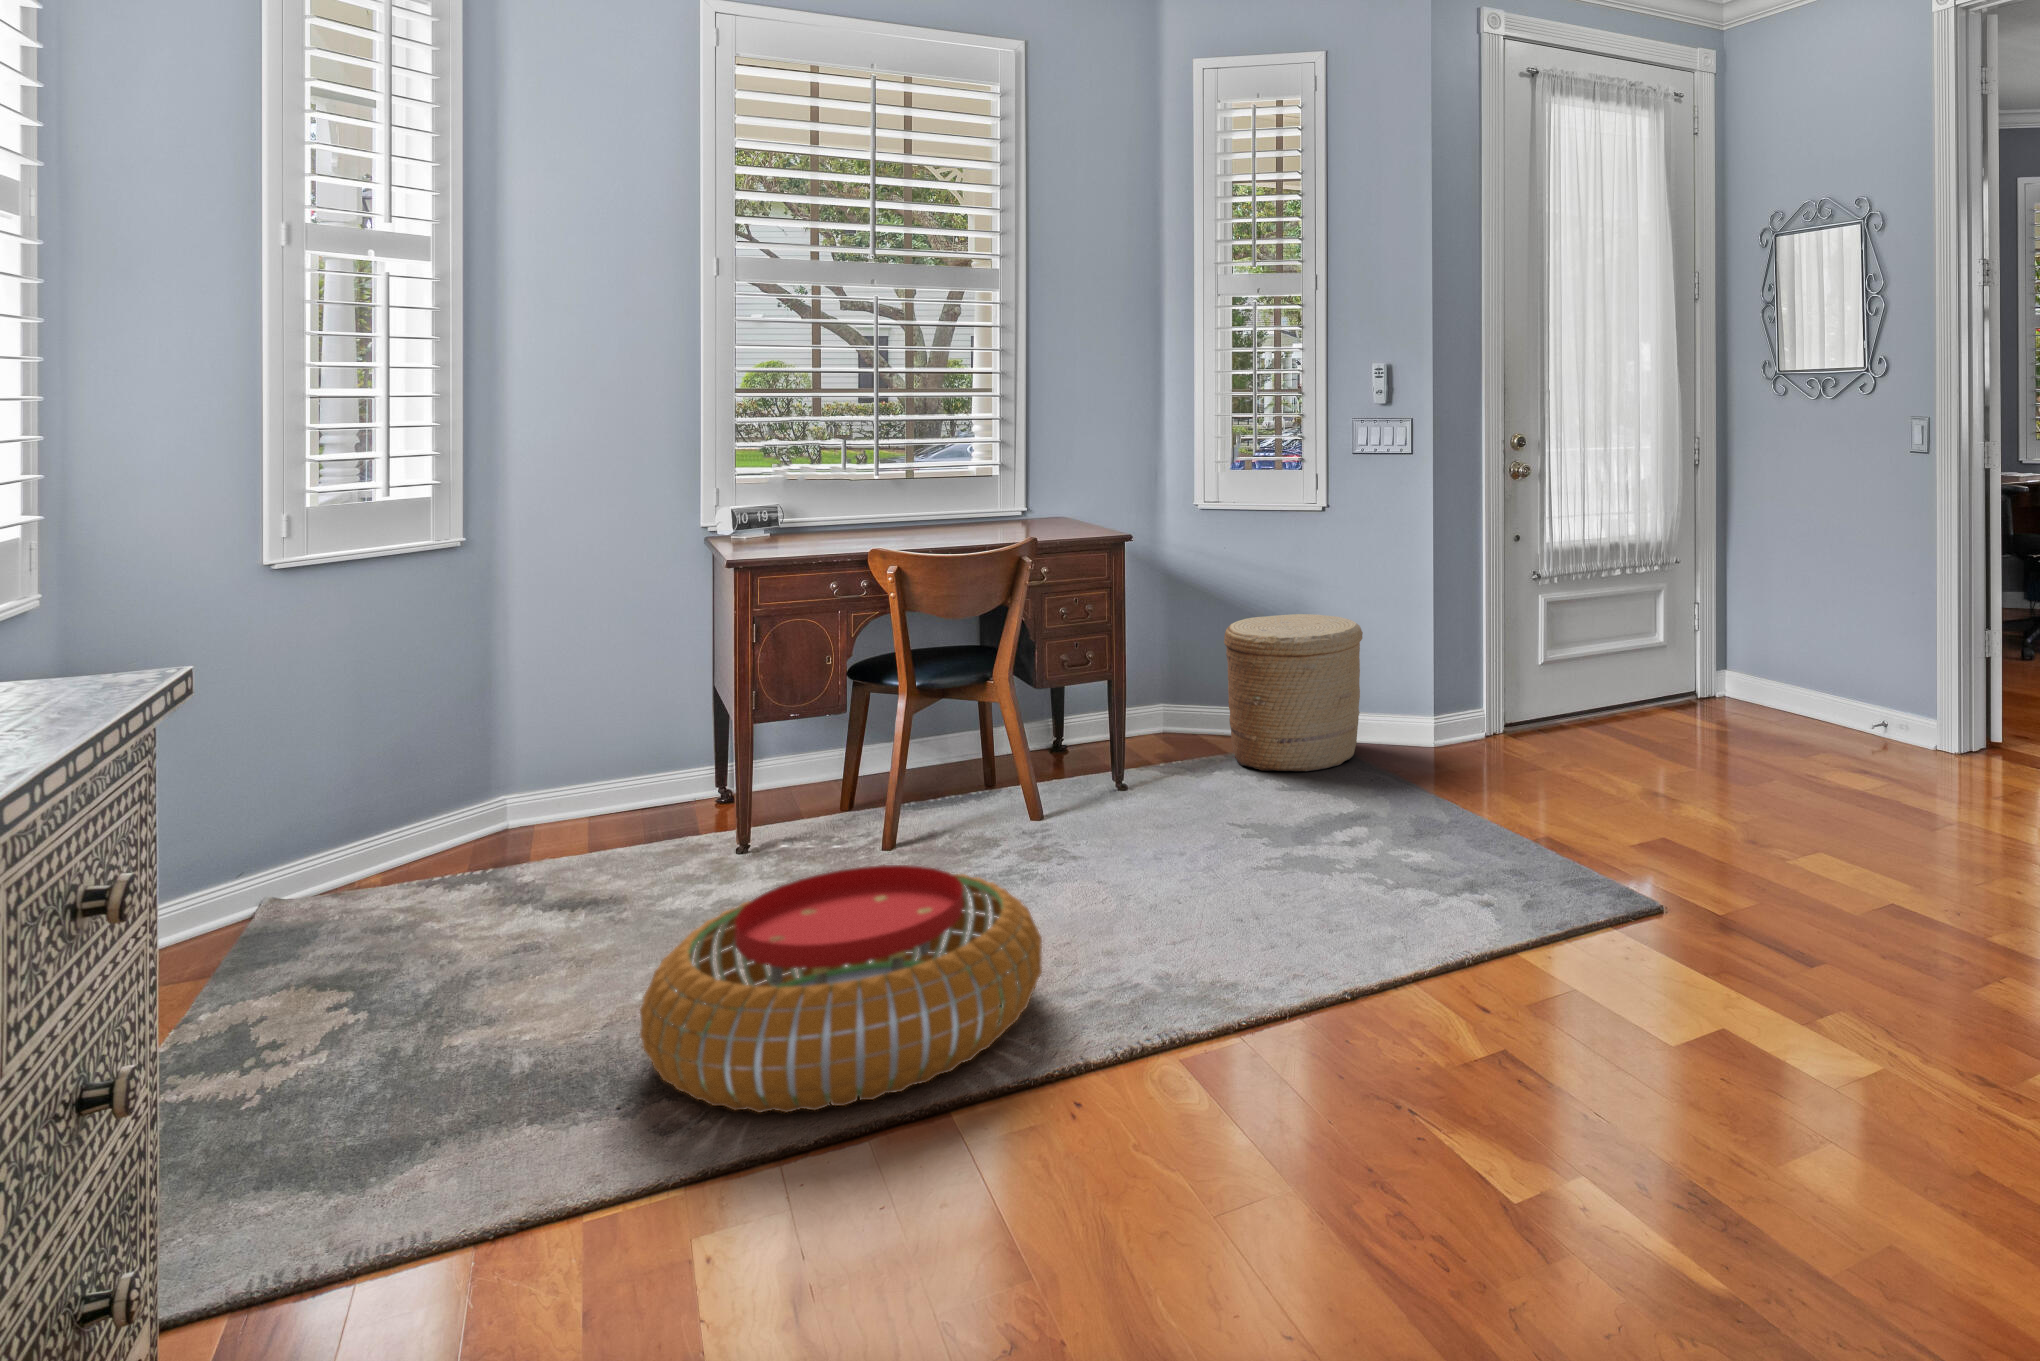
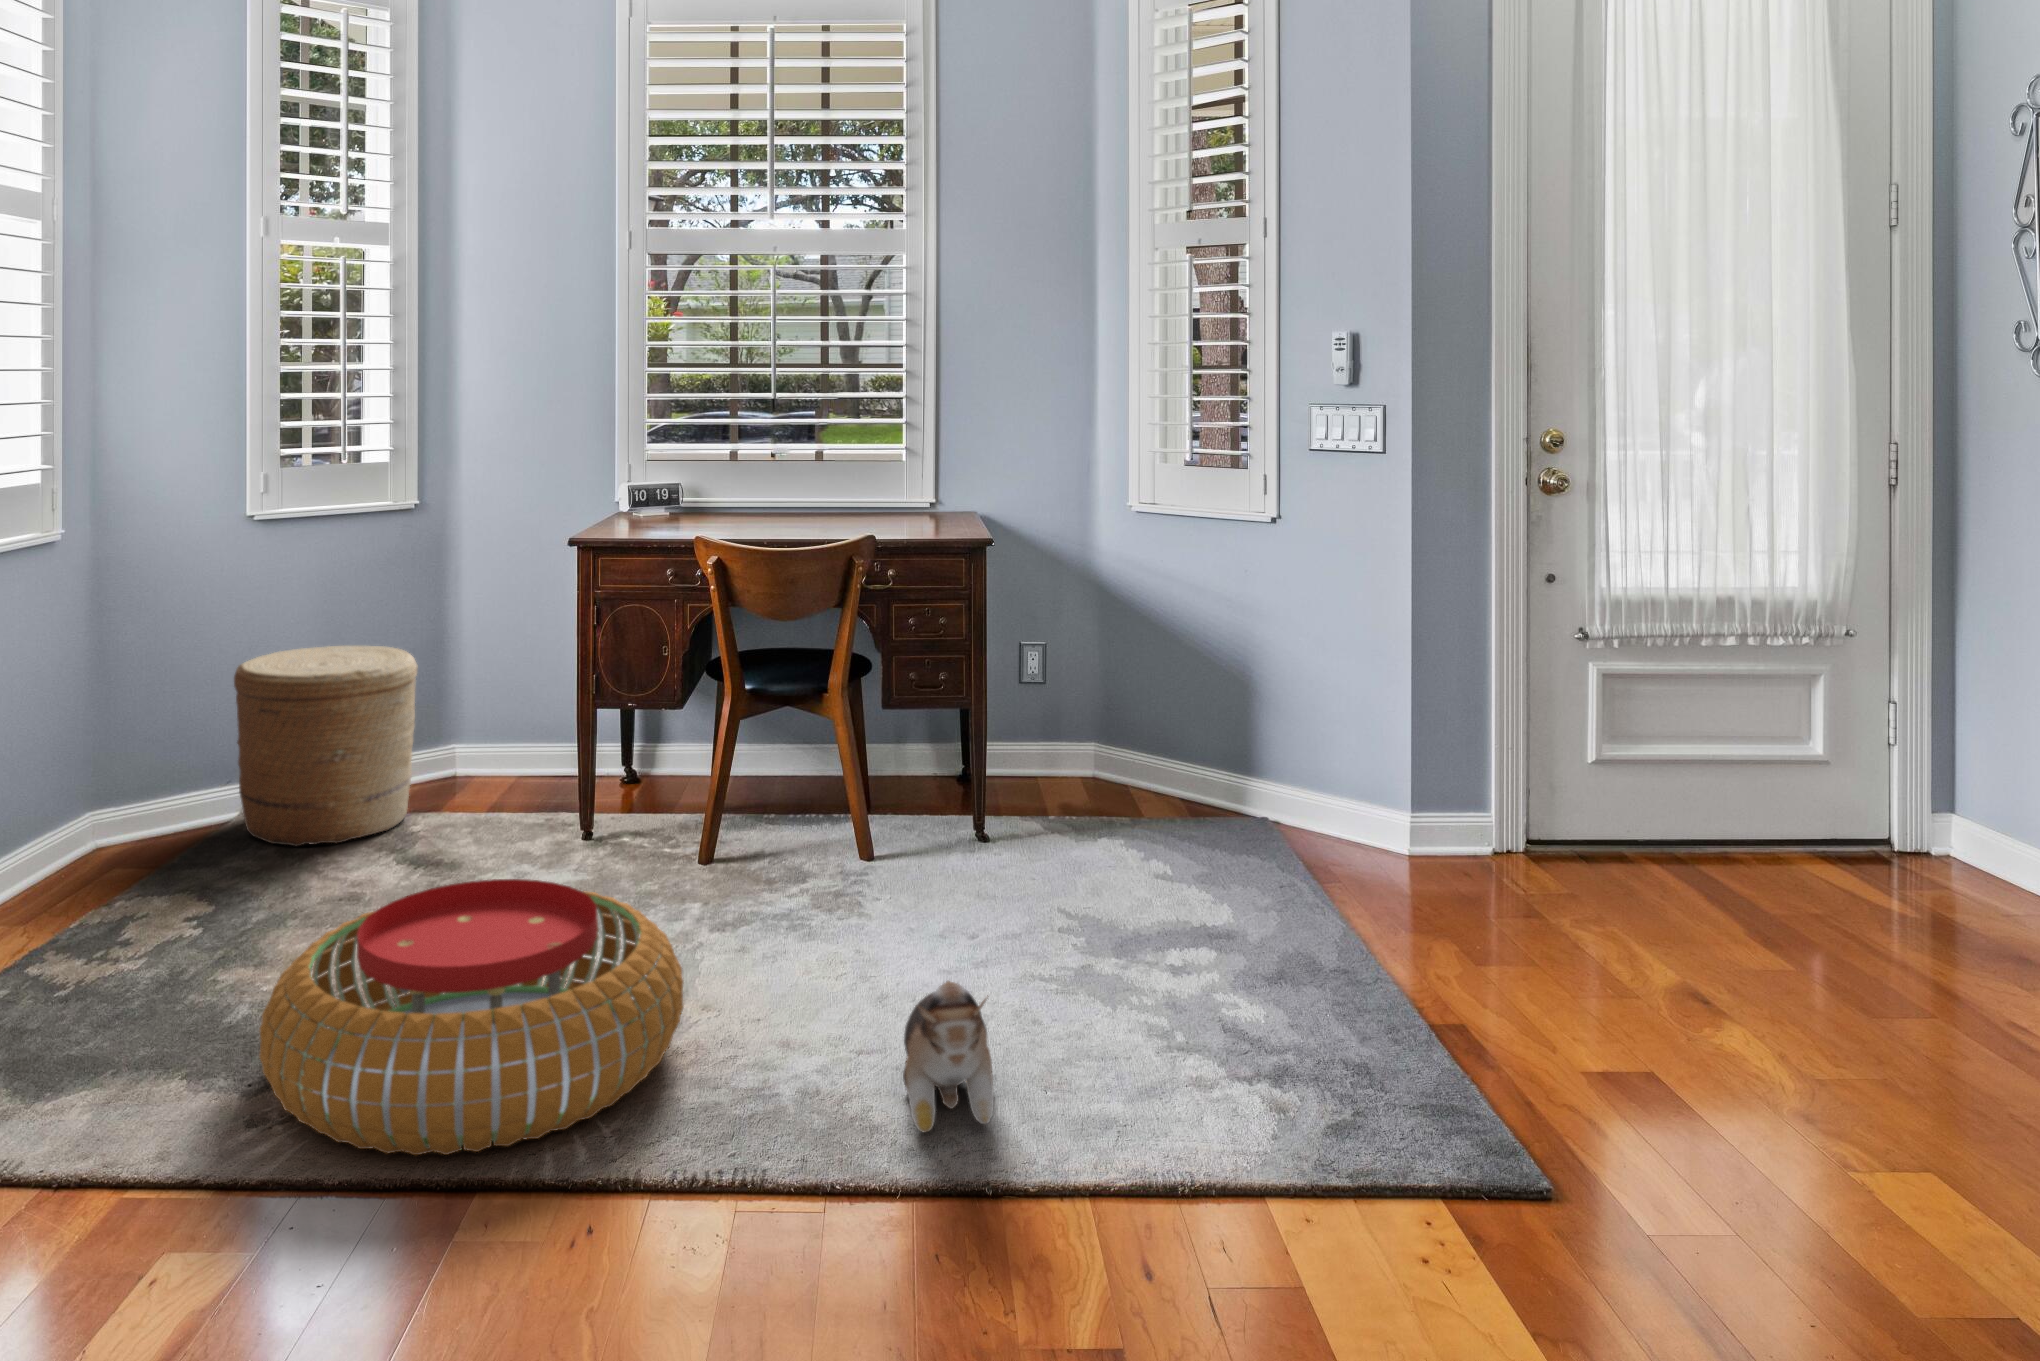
woven basket: present [1224,614,1363,771] -> present [234,646,417,846]
plush toy: none [1214,859,1324,977] -> present [903,981,994,1132]

